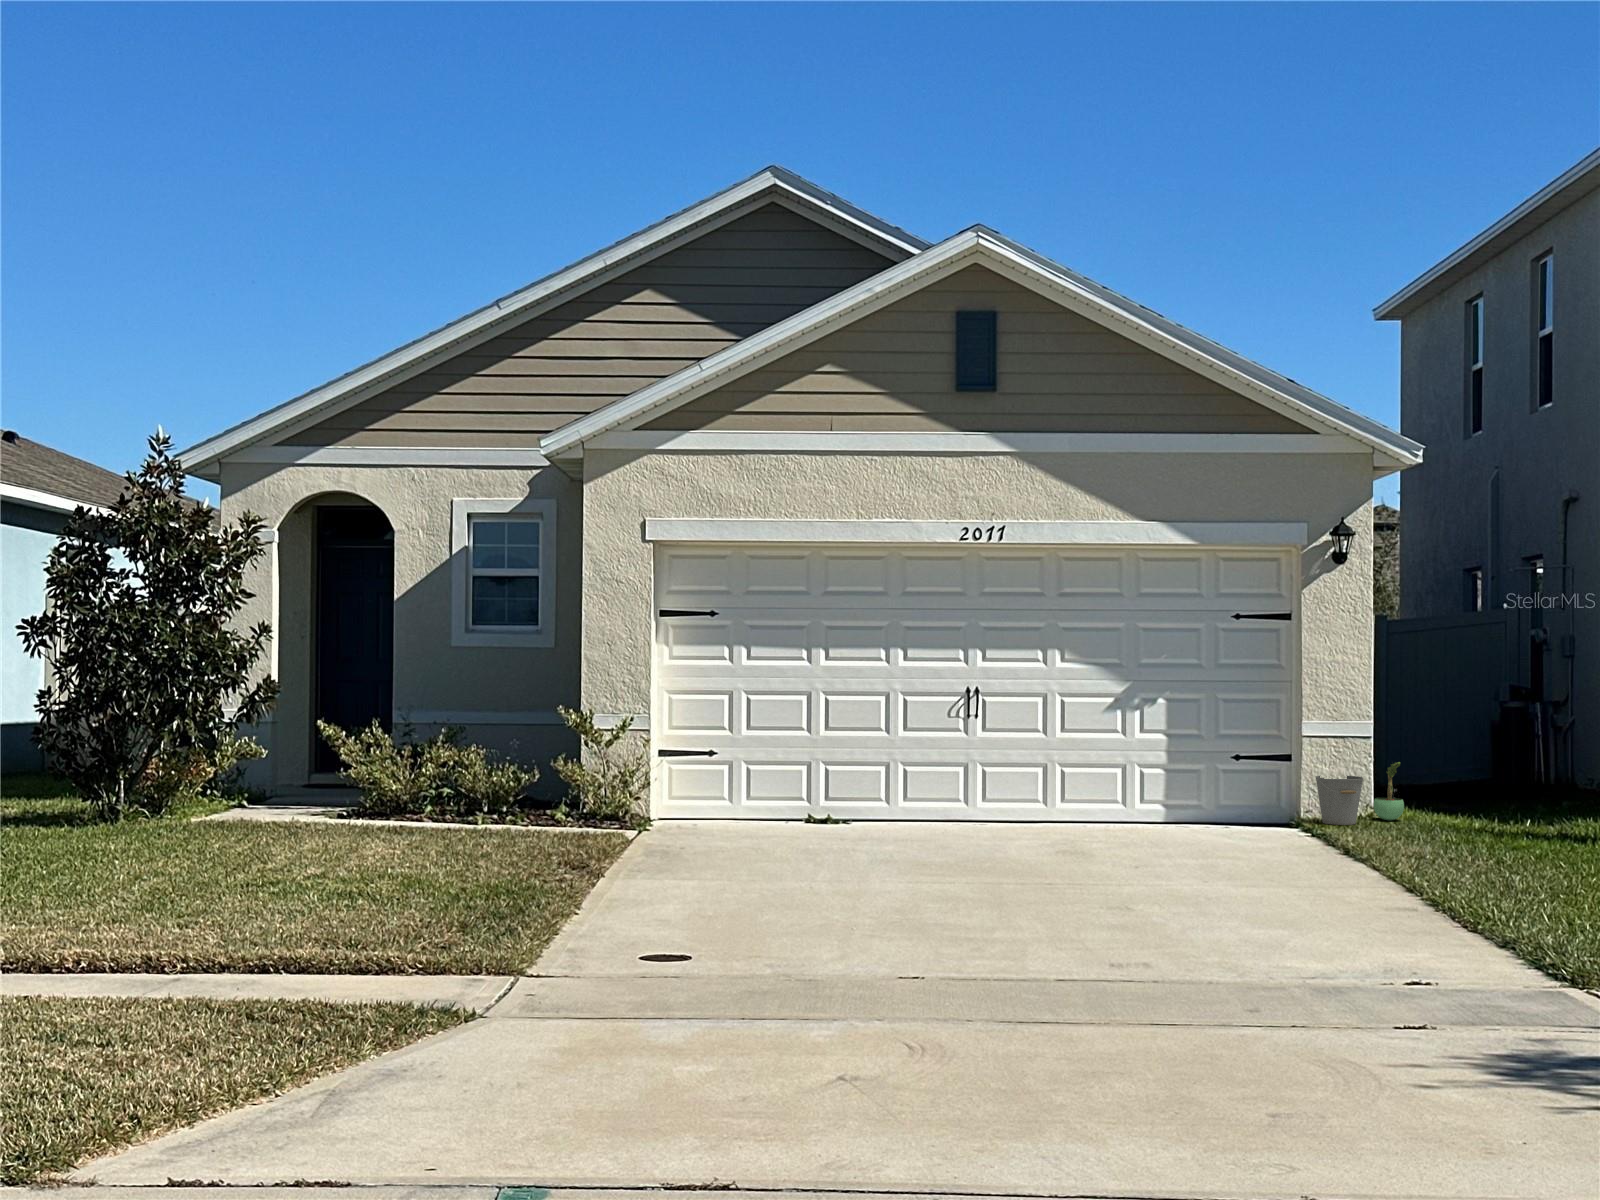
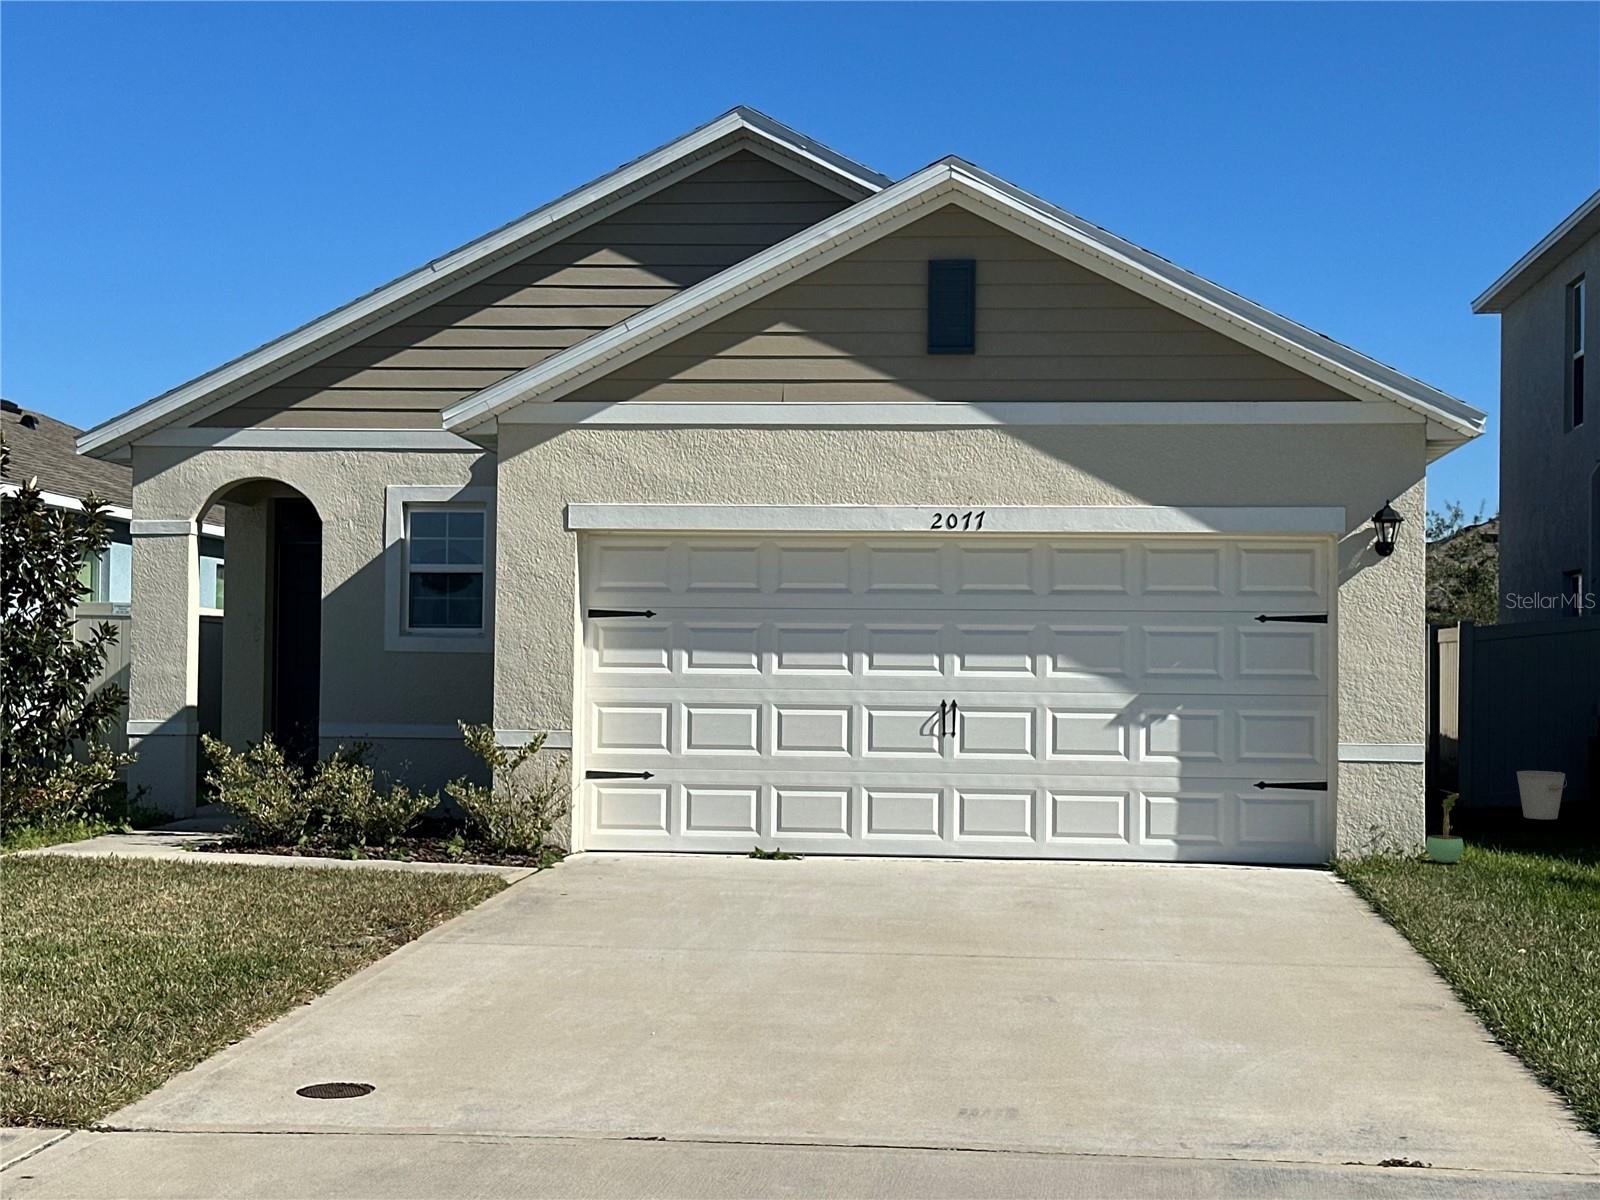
bucket: present [1316,776,1363,825] -> present [1517,771,1565,819]

